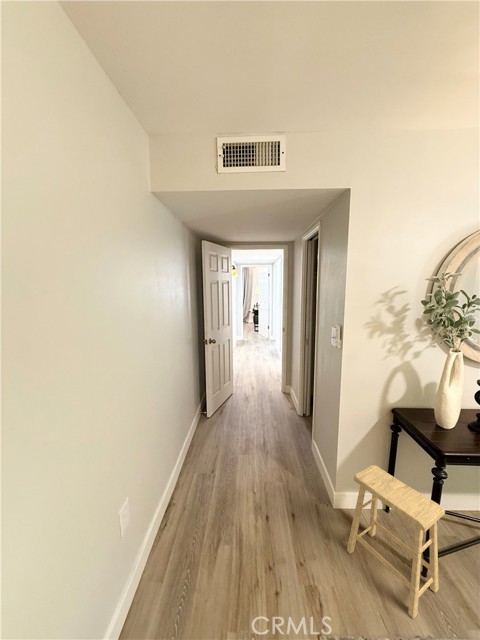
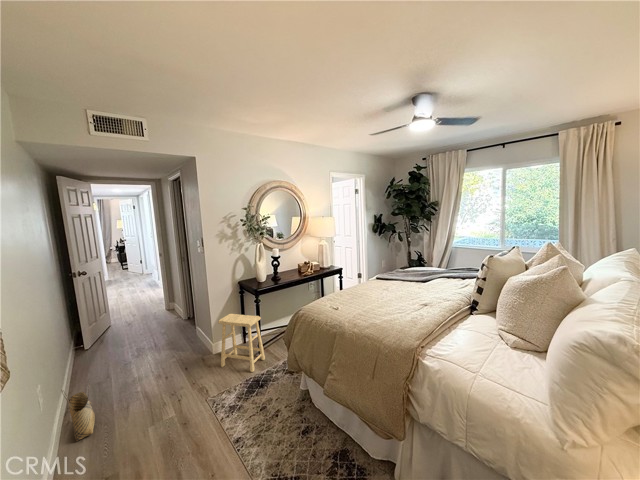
woven basket: none [151,499,184,580] -> present [61,381,95,441]

